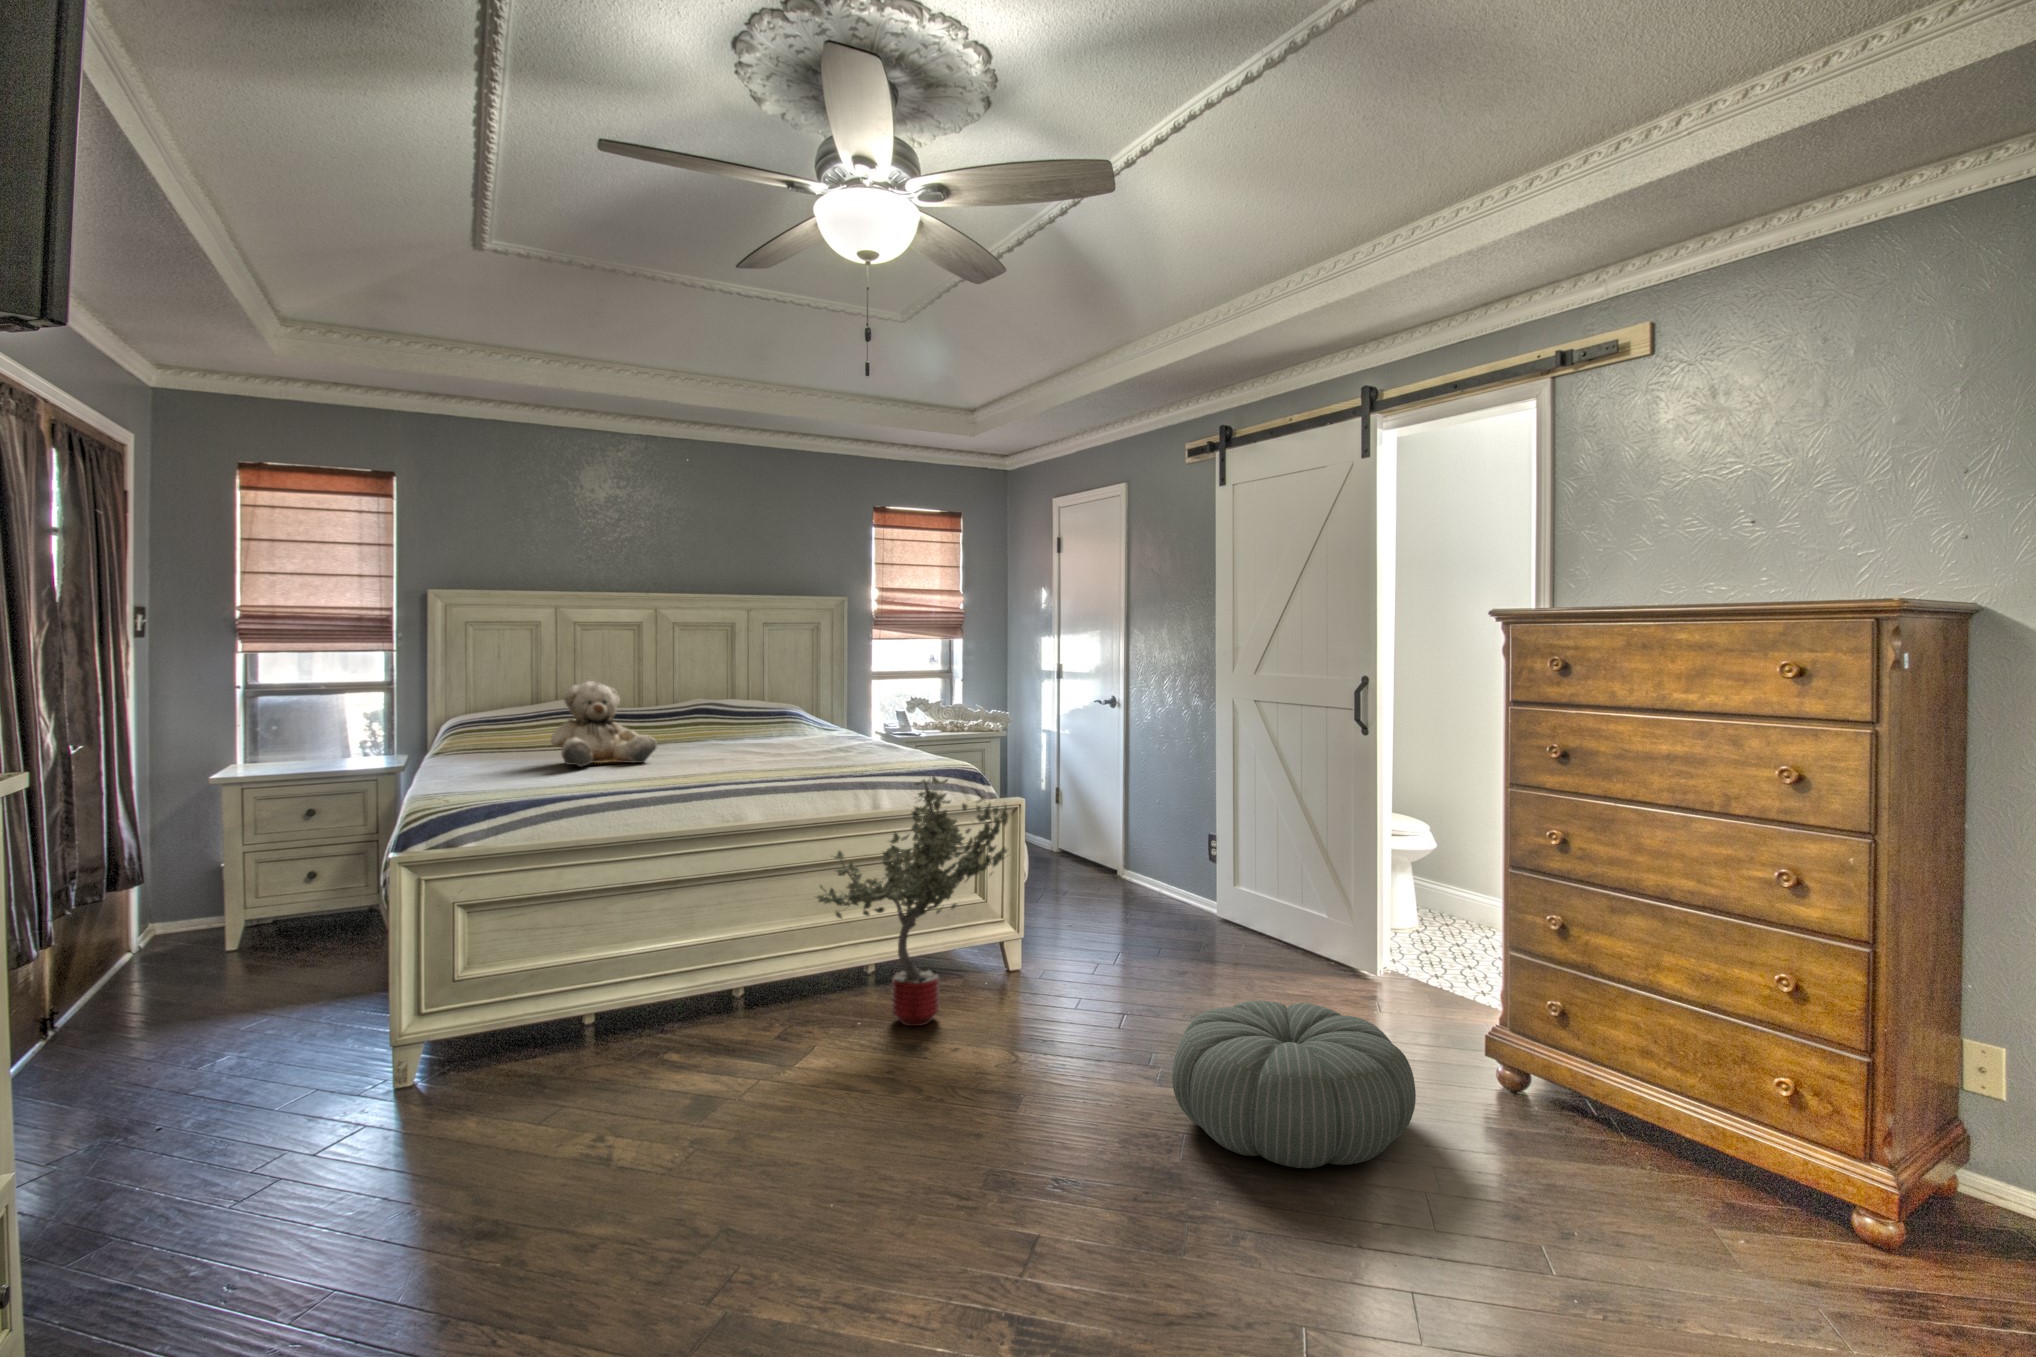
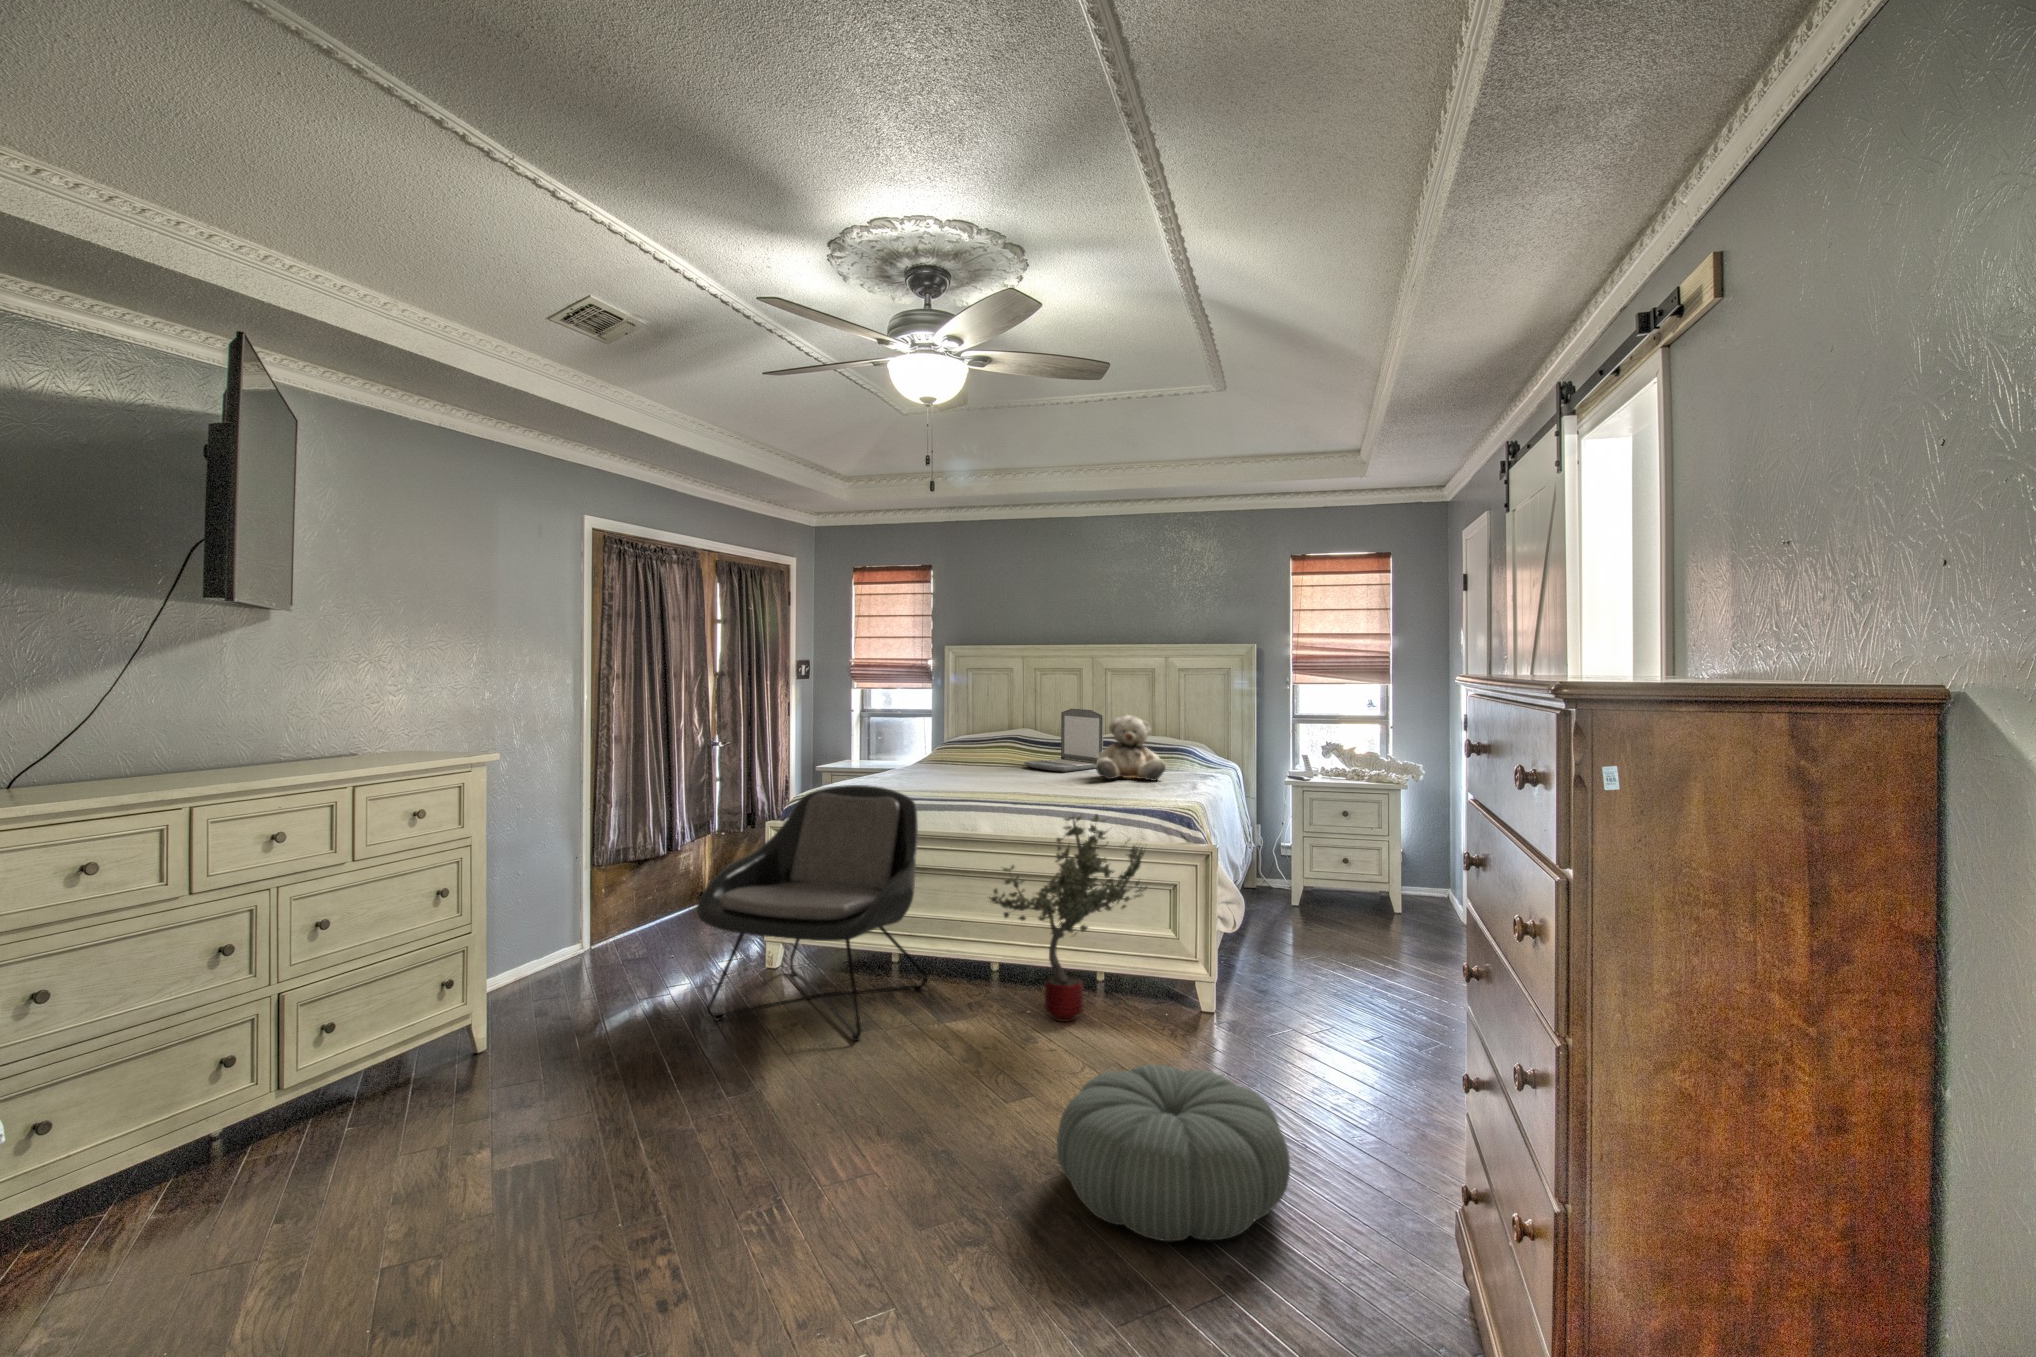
laptop: none [641,670,744,747] -> present [1024,709,1103,772]
teddy bear: present [551,681,657,767] -> present [1096,715,1166,781]
lounge chair: none [428,774,768,1183] -> present [697,785,927,1041]

